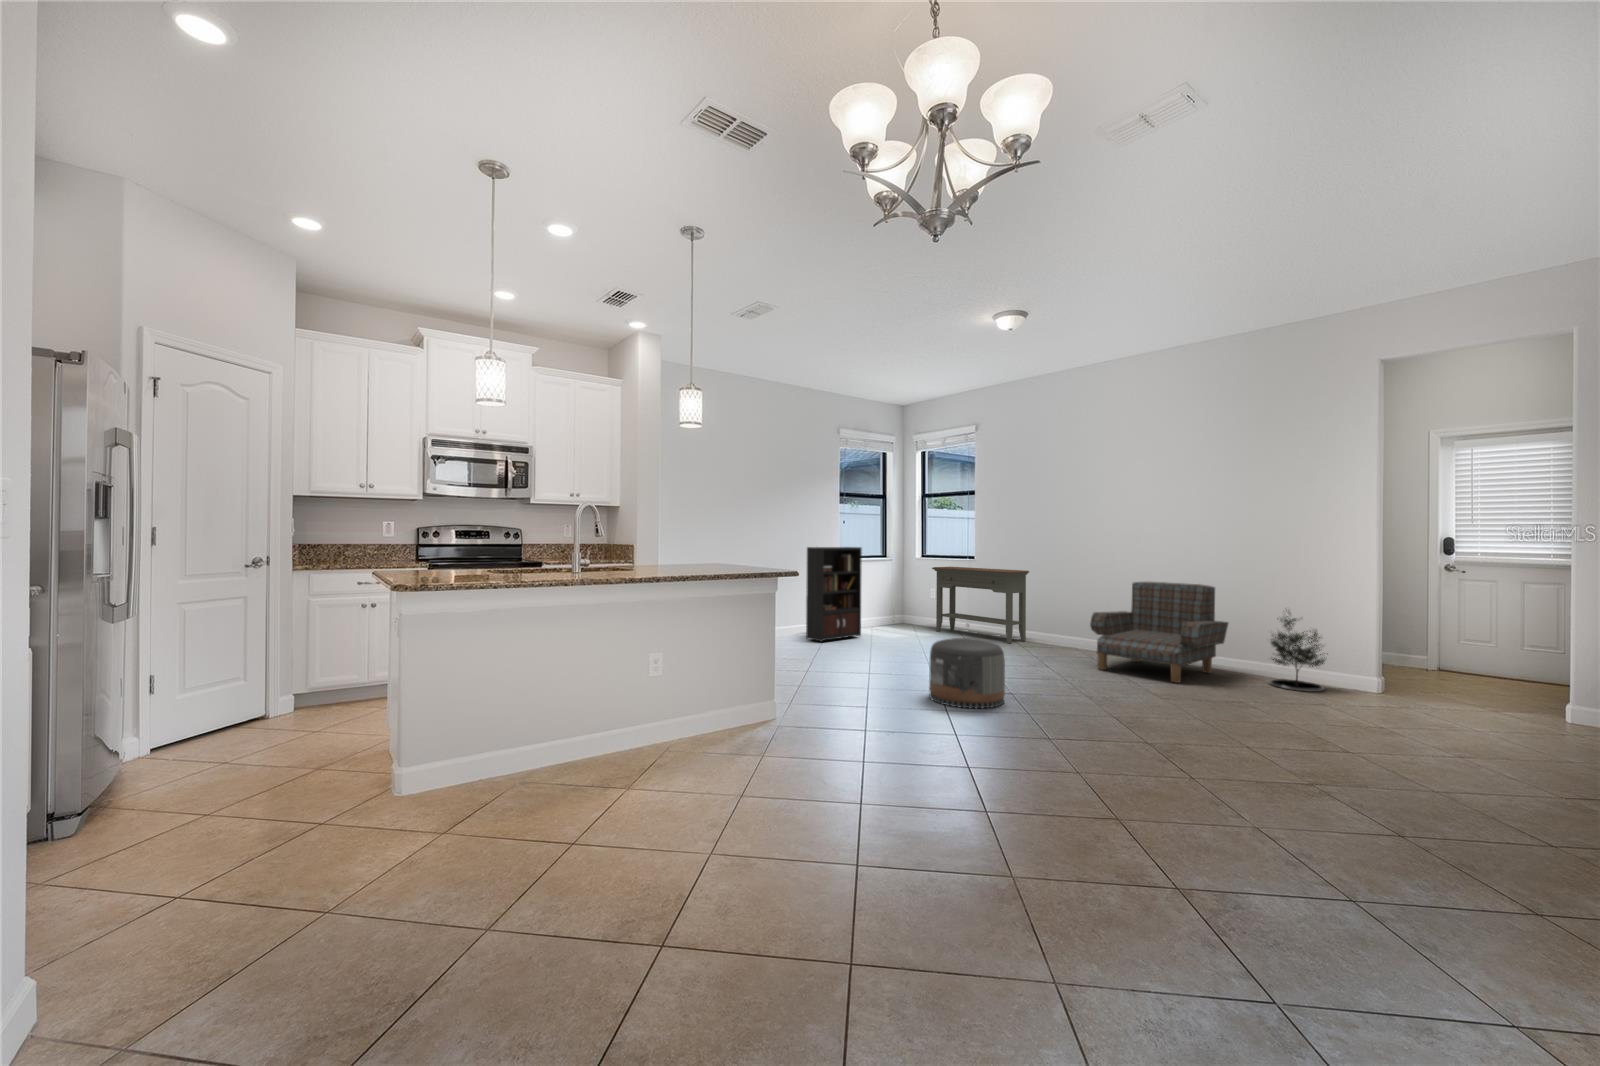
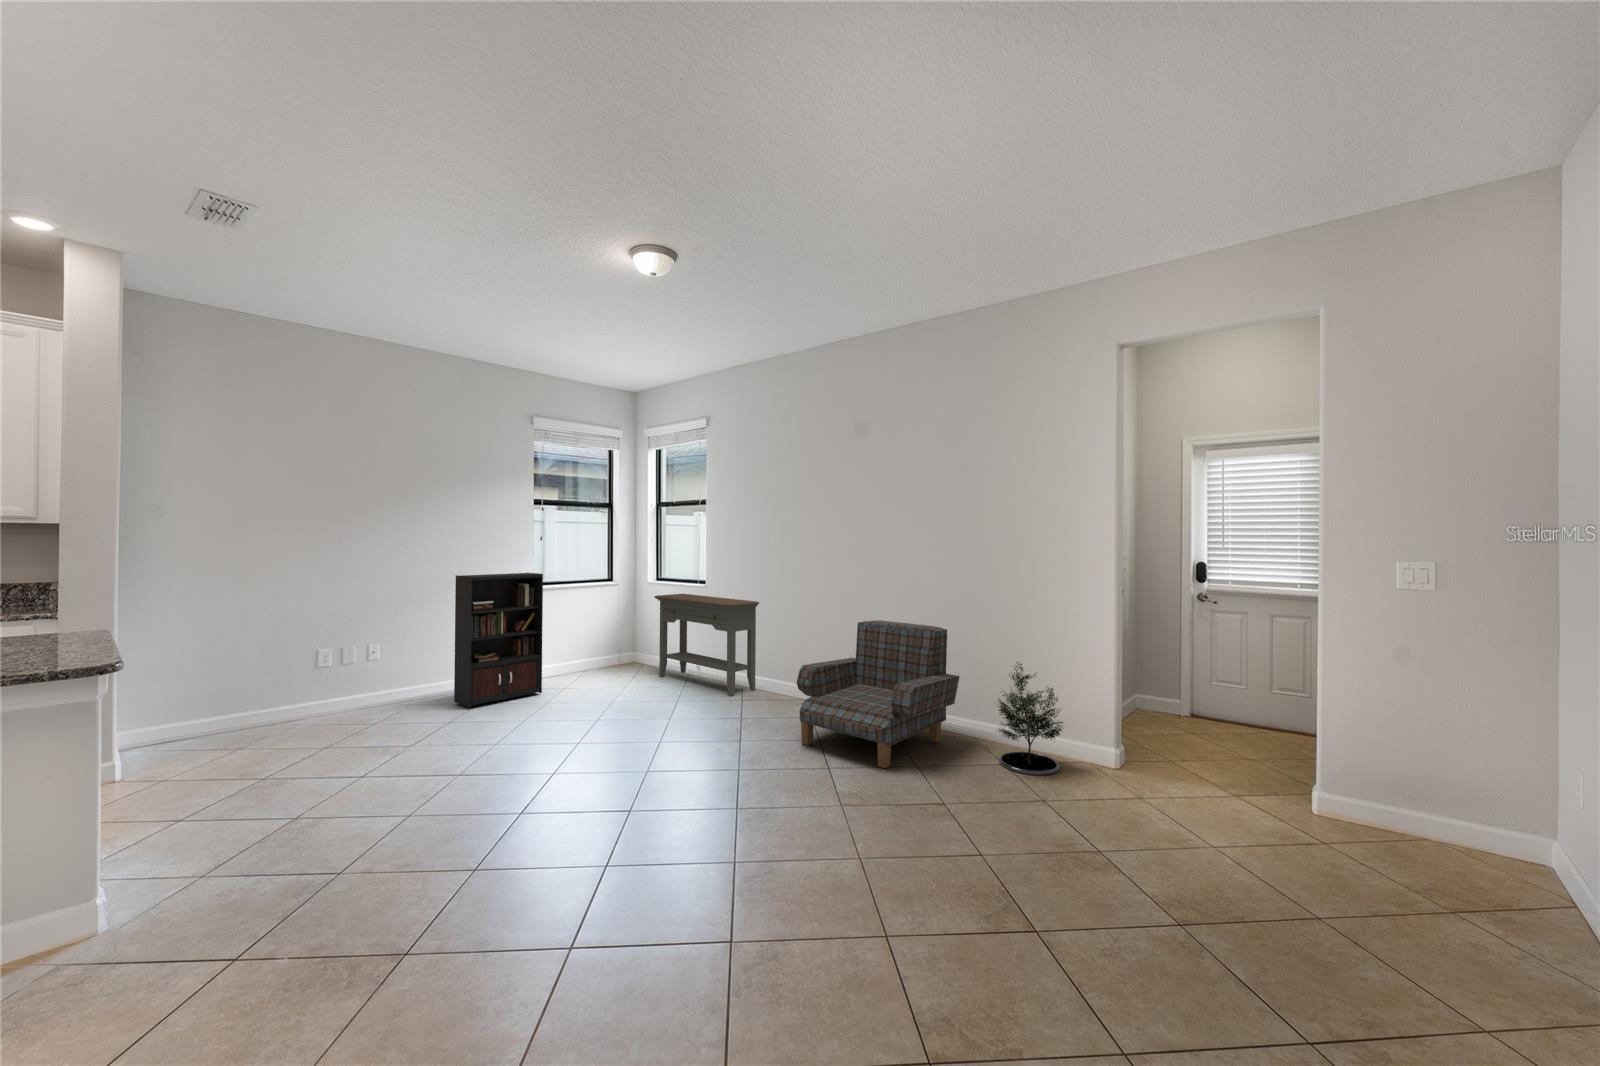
pouf: present [929,638,1005,709] -> none [467,737,596,873]

